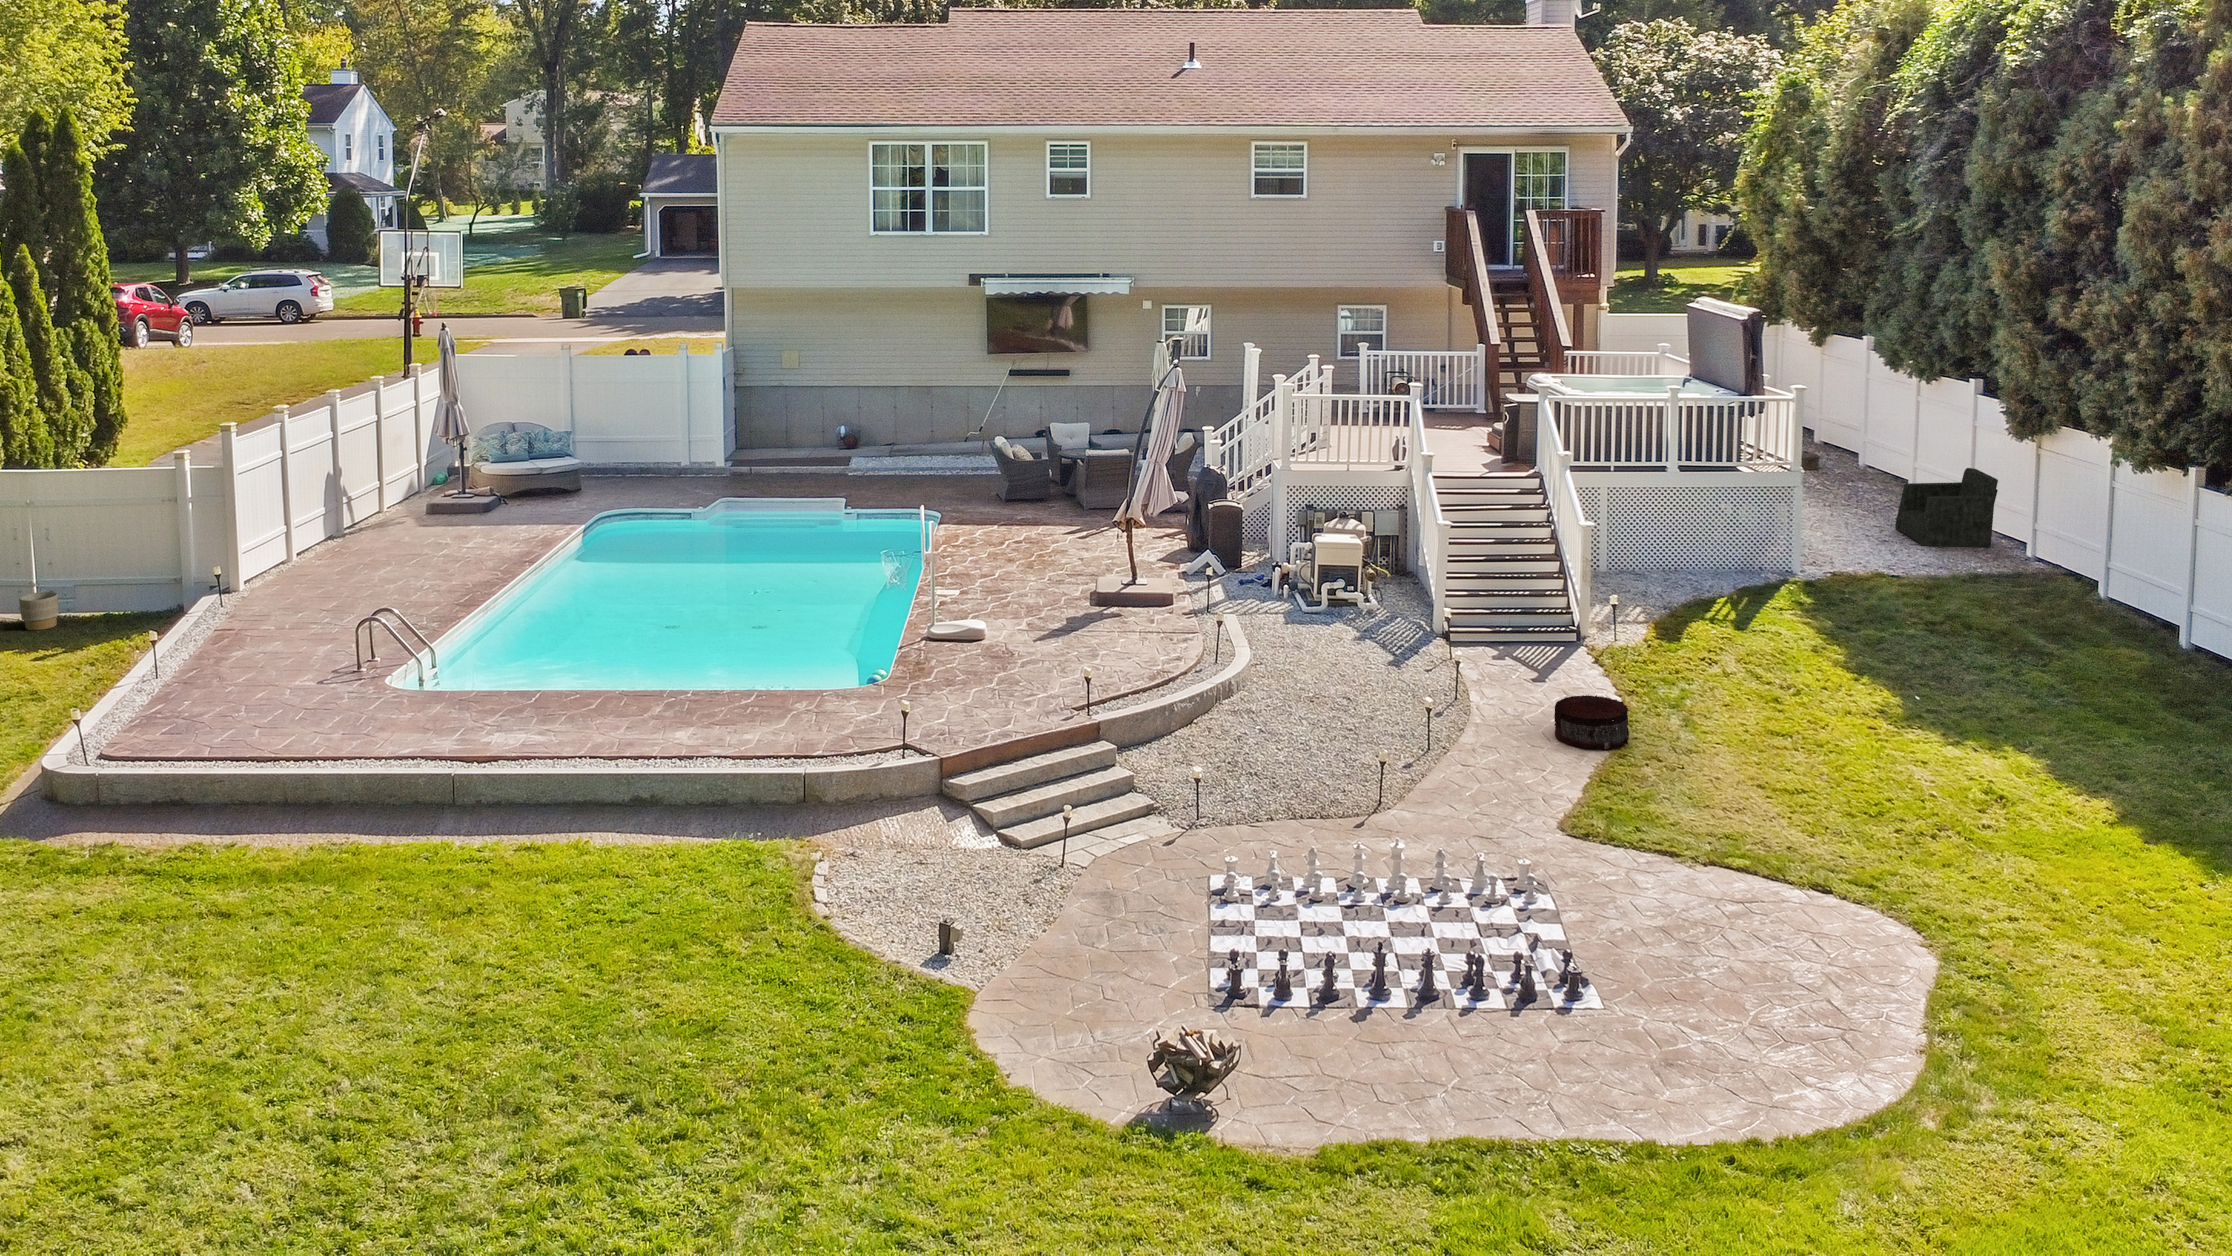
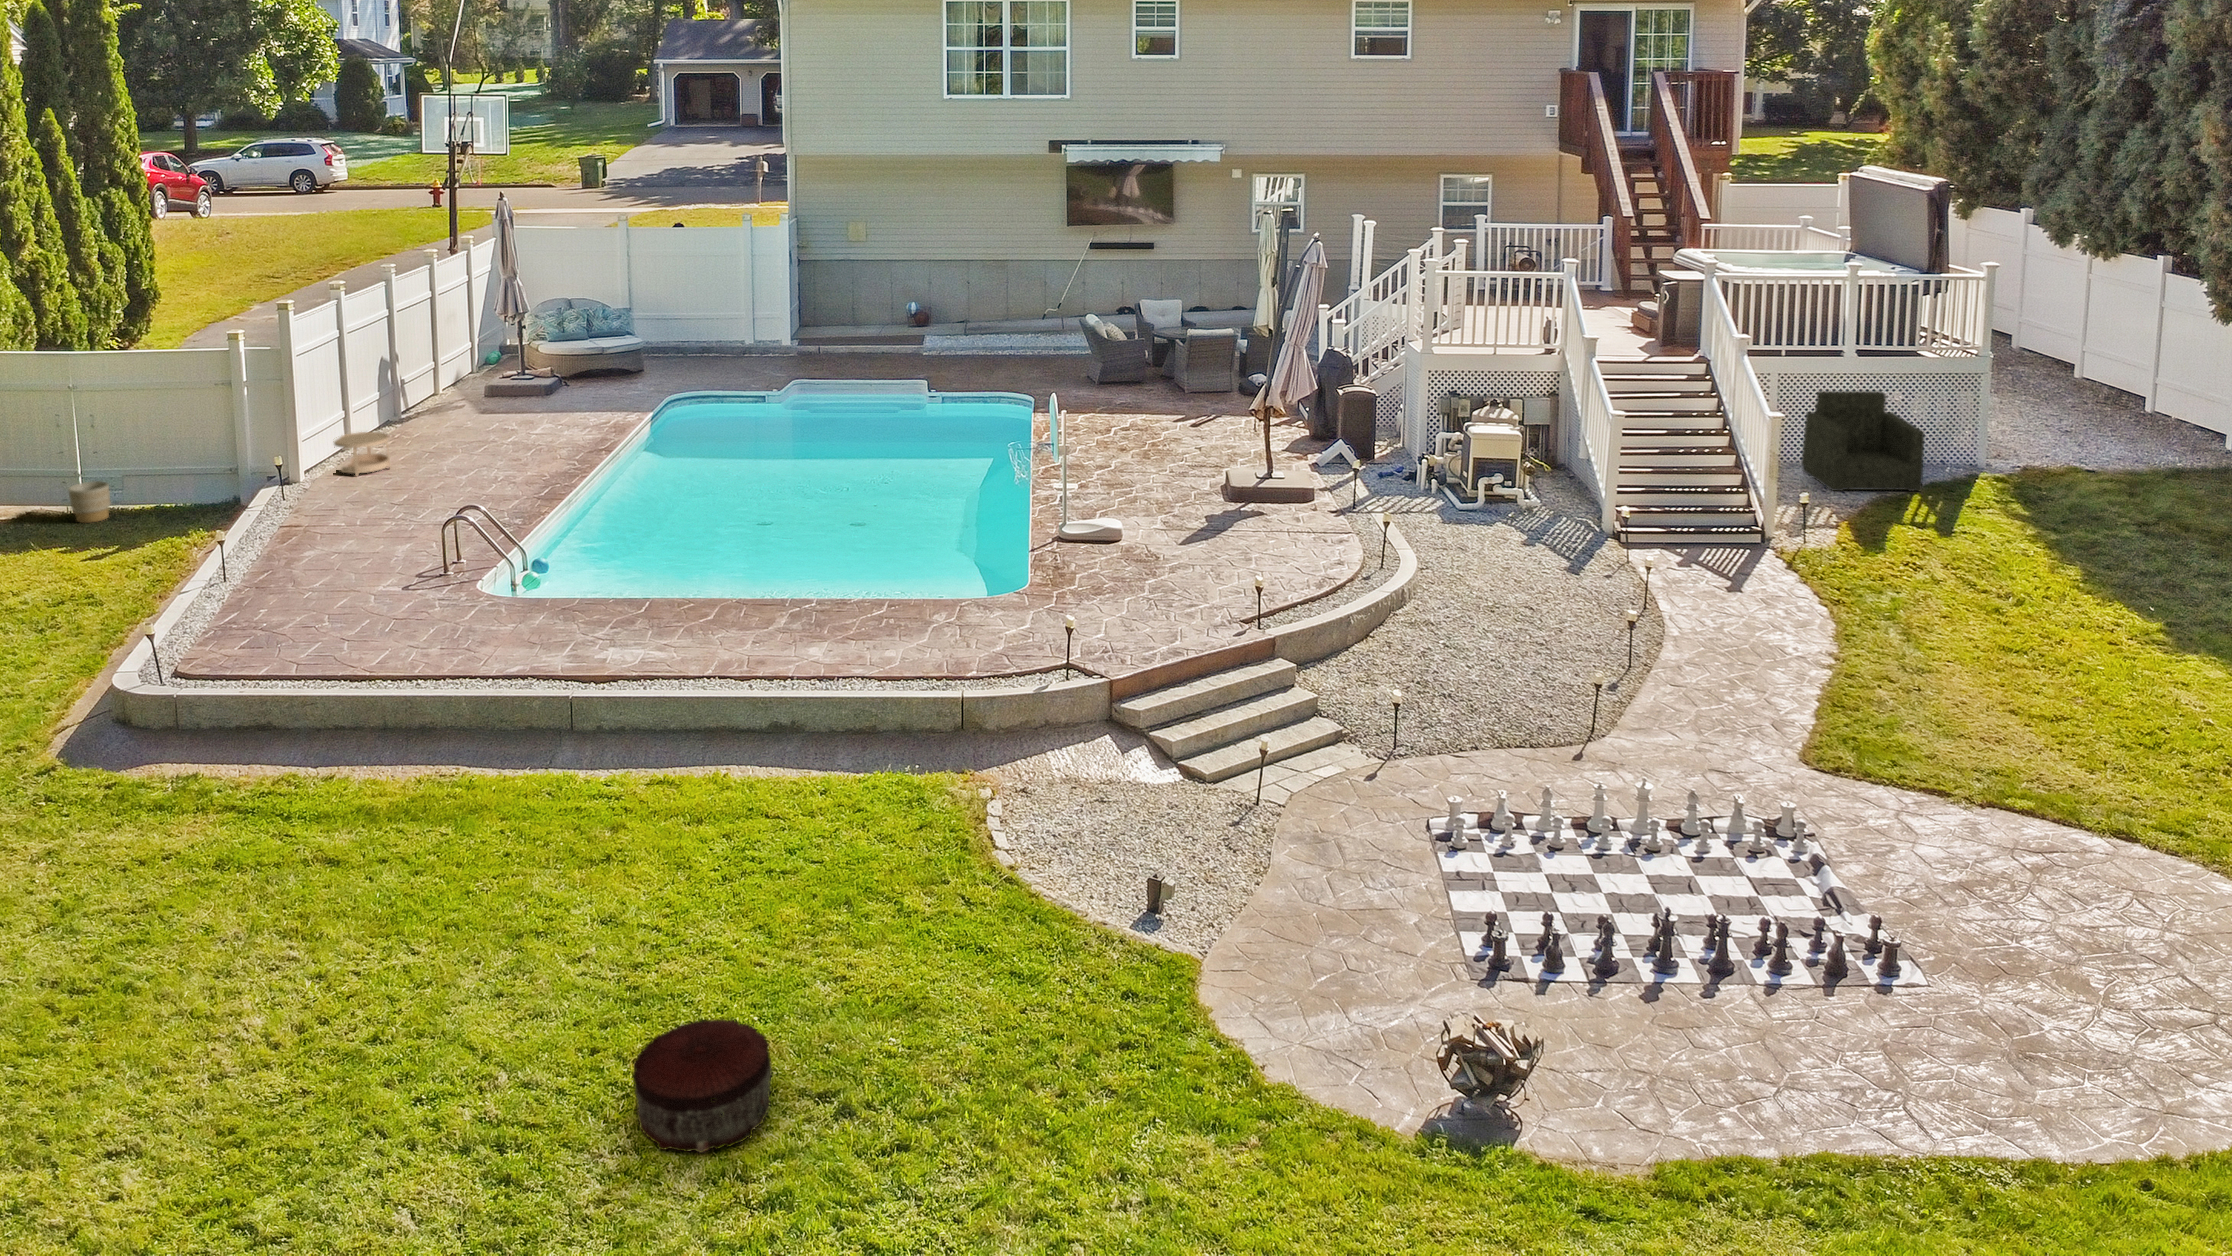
armchair: present [1895,468,1998,547] -> present [1801,391,1925,491]
side table: none [275,546,328,588] -> present [334,432,390,476]
pouf: present [1554,695,1629,749] -> present [633,1019,771,1153]

